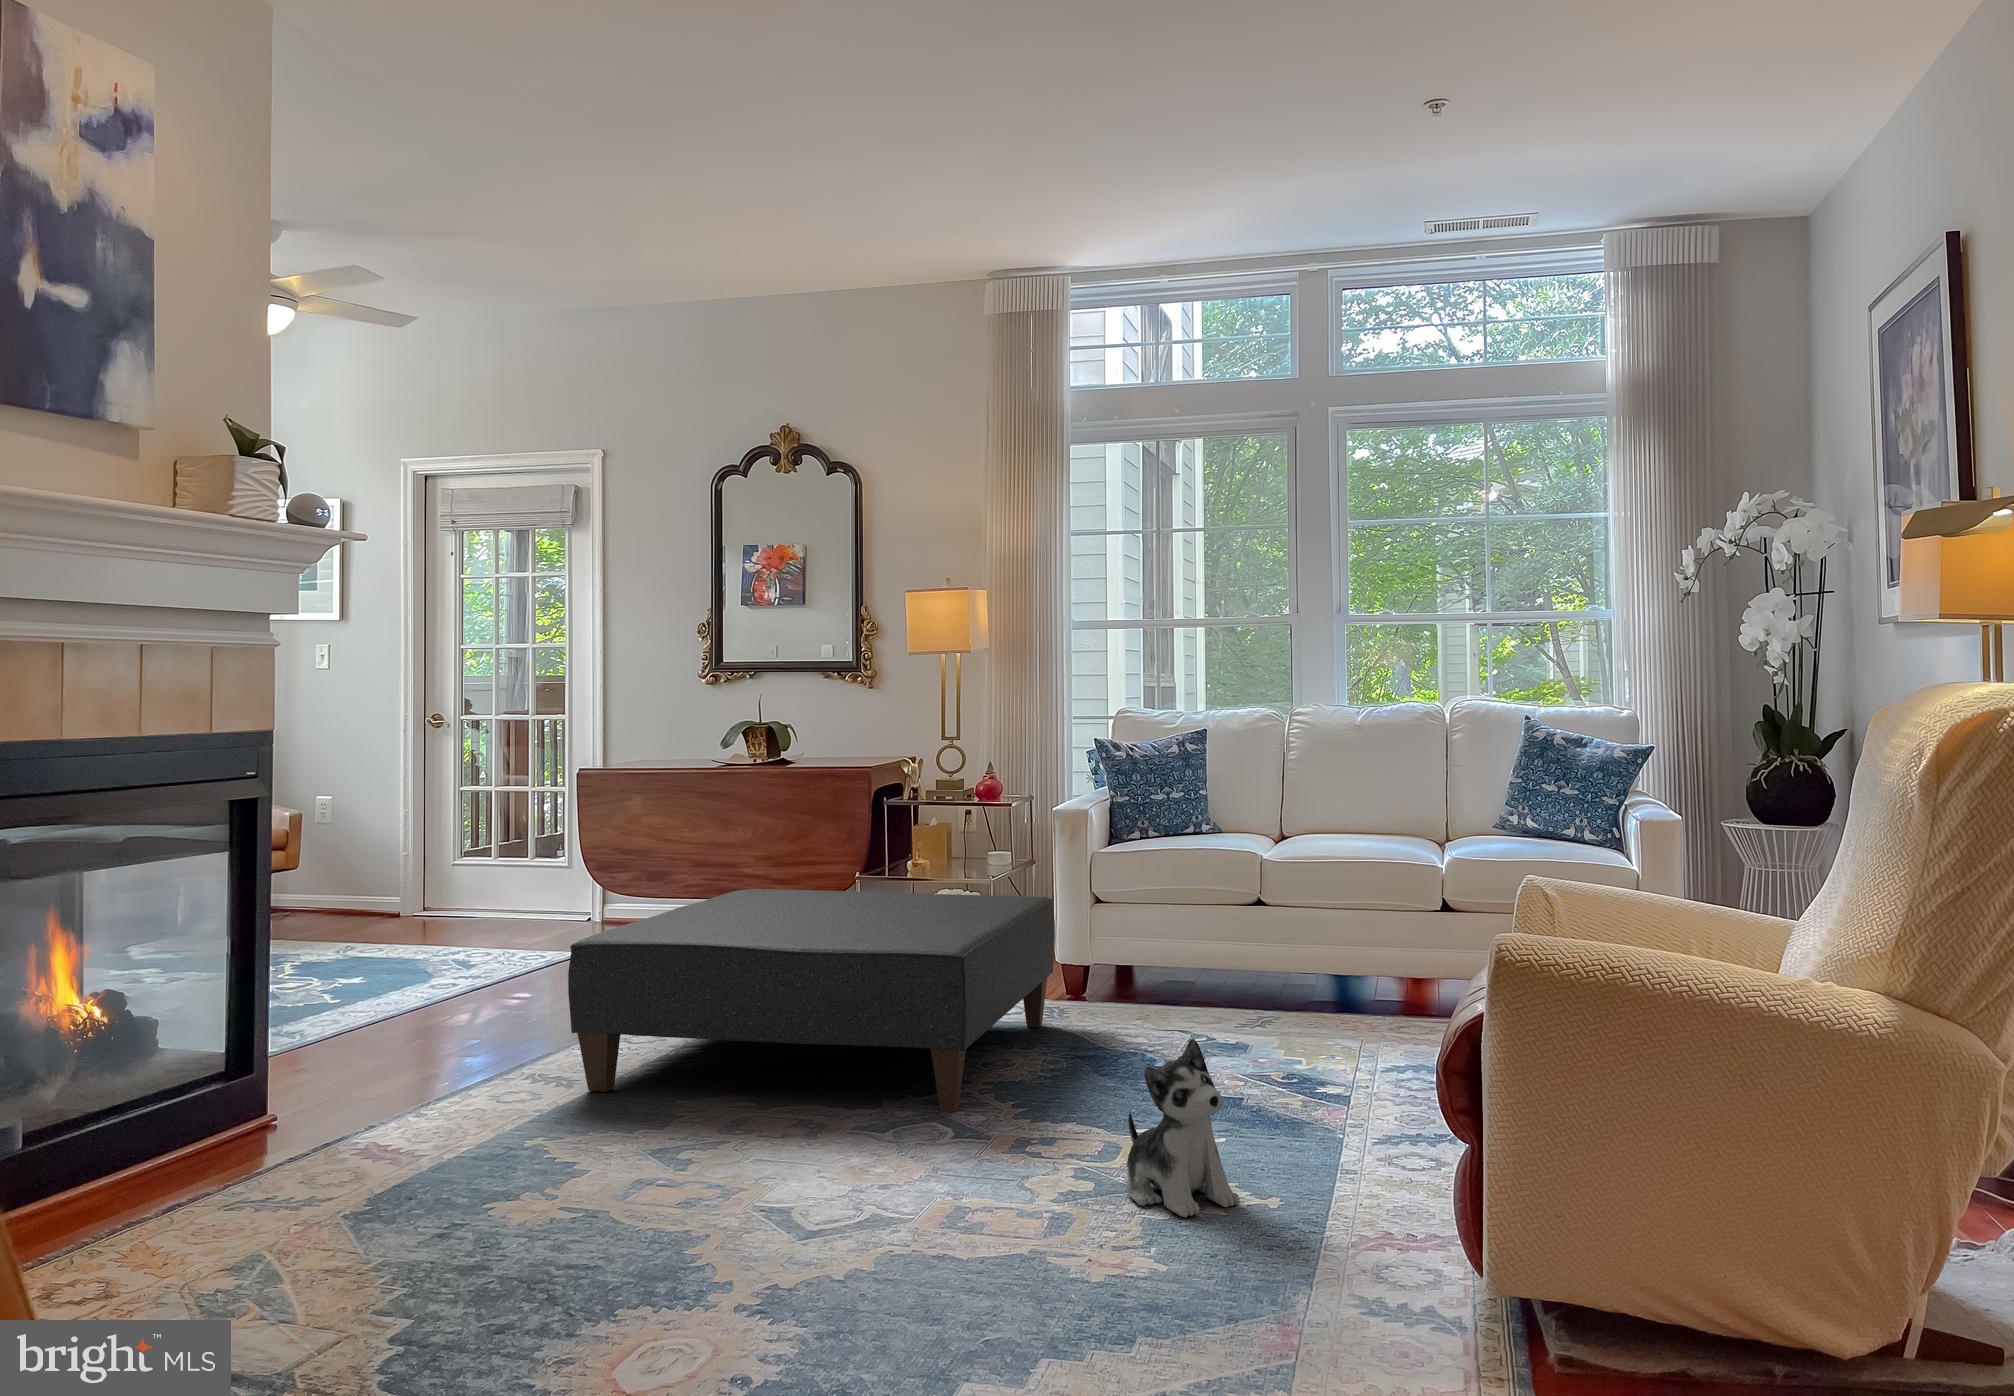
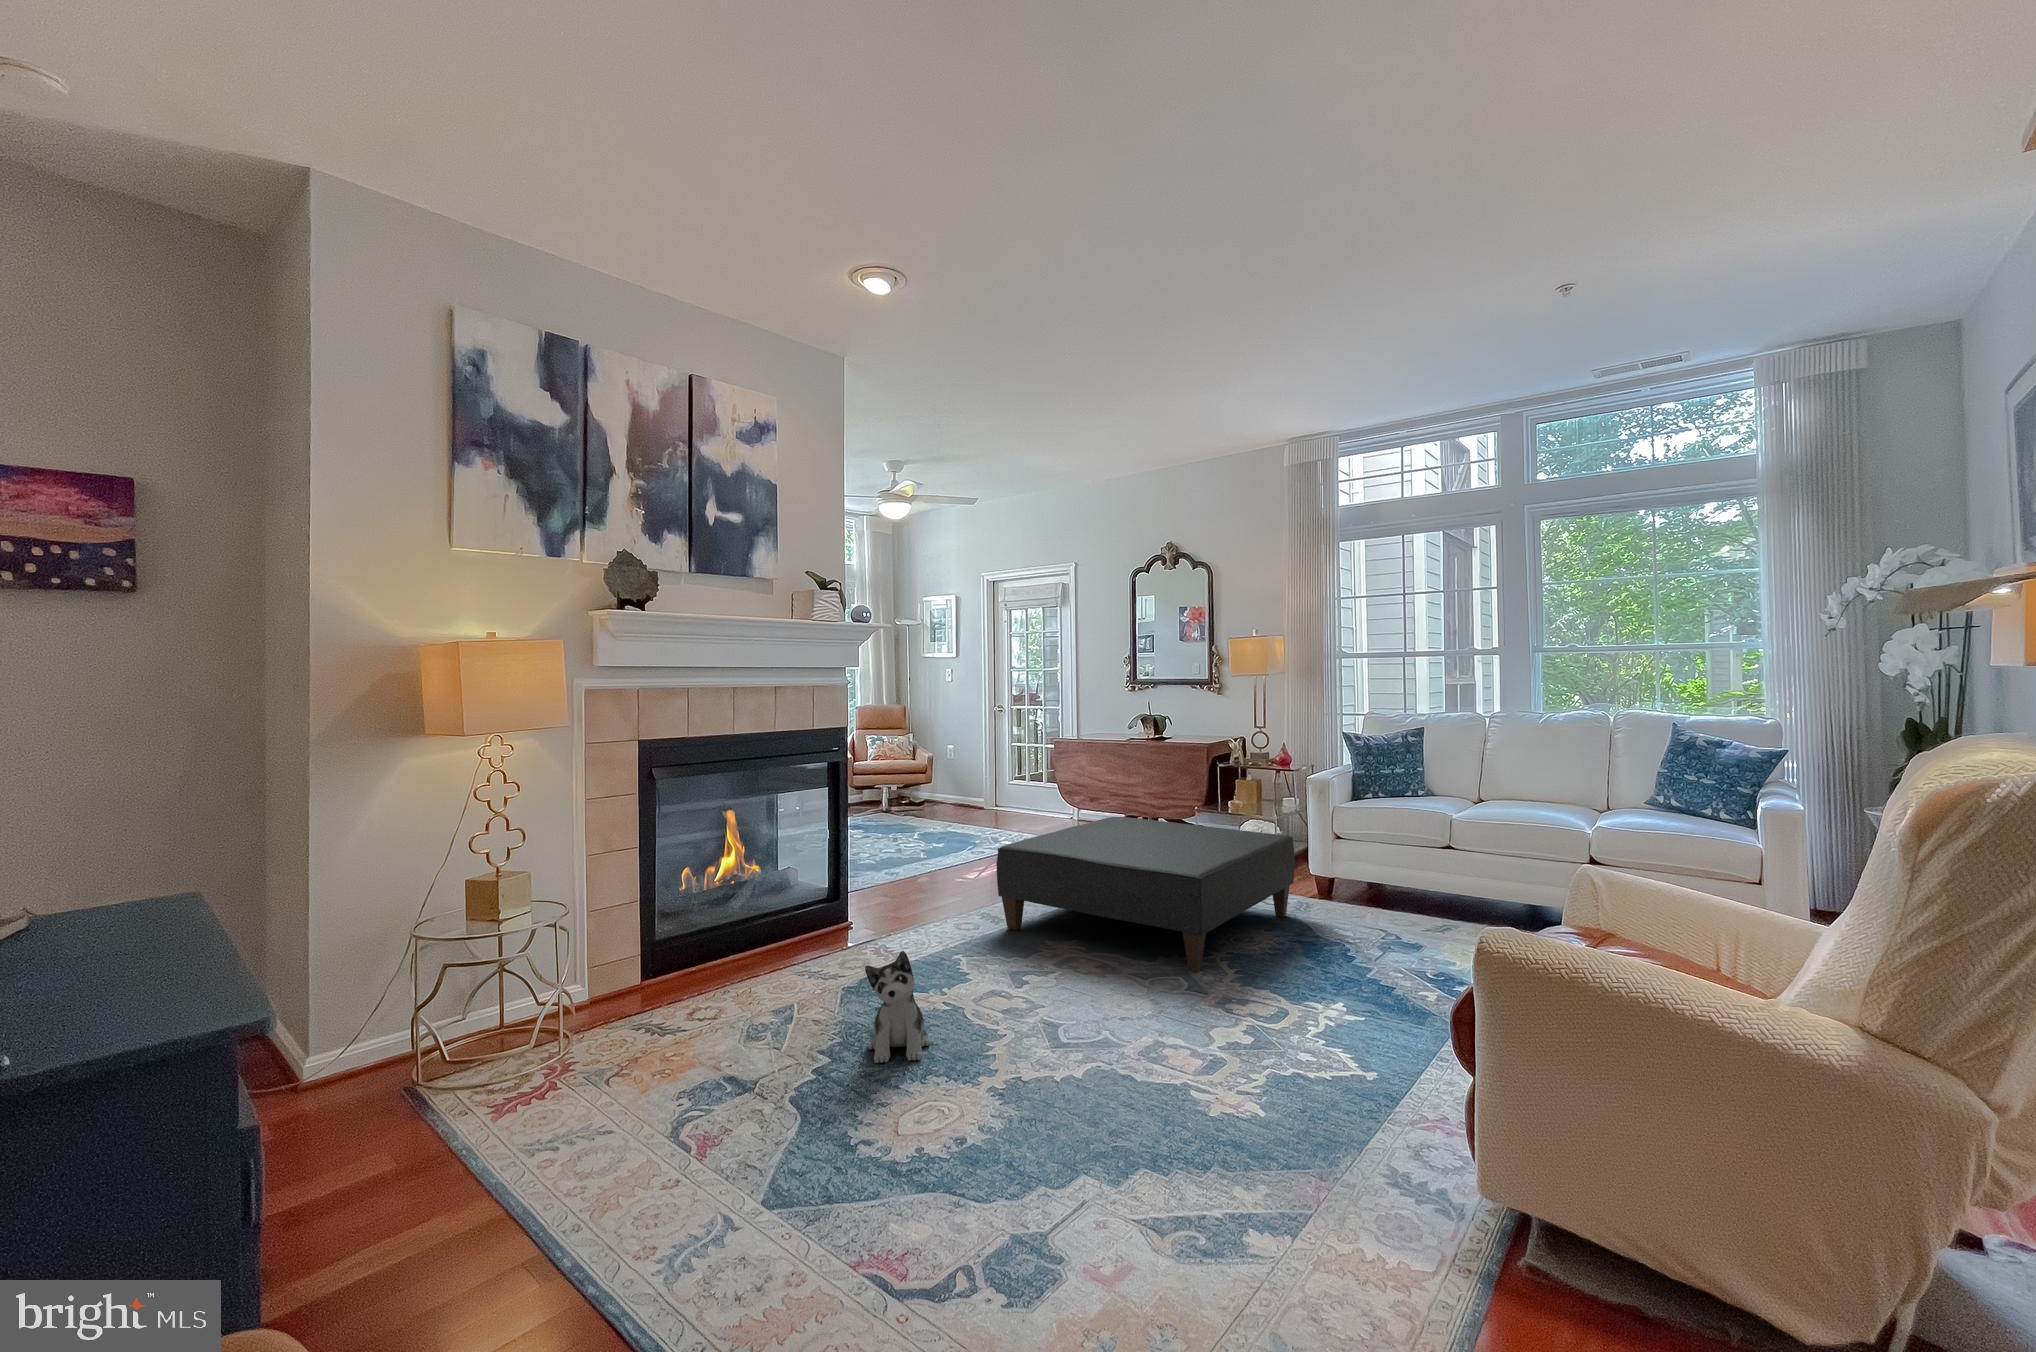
plush toy: present [1126,1039,1240,1218] -> present [865,951,930,1063]

